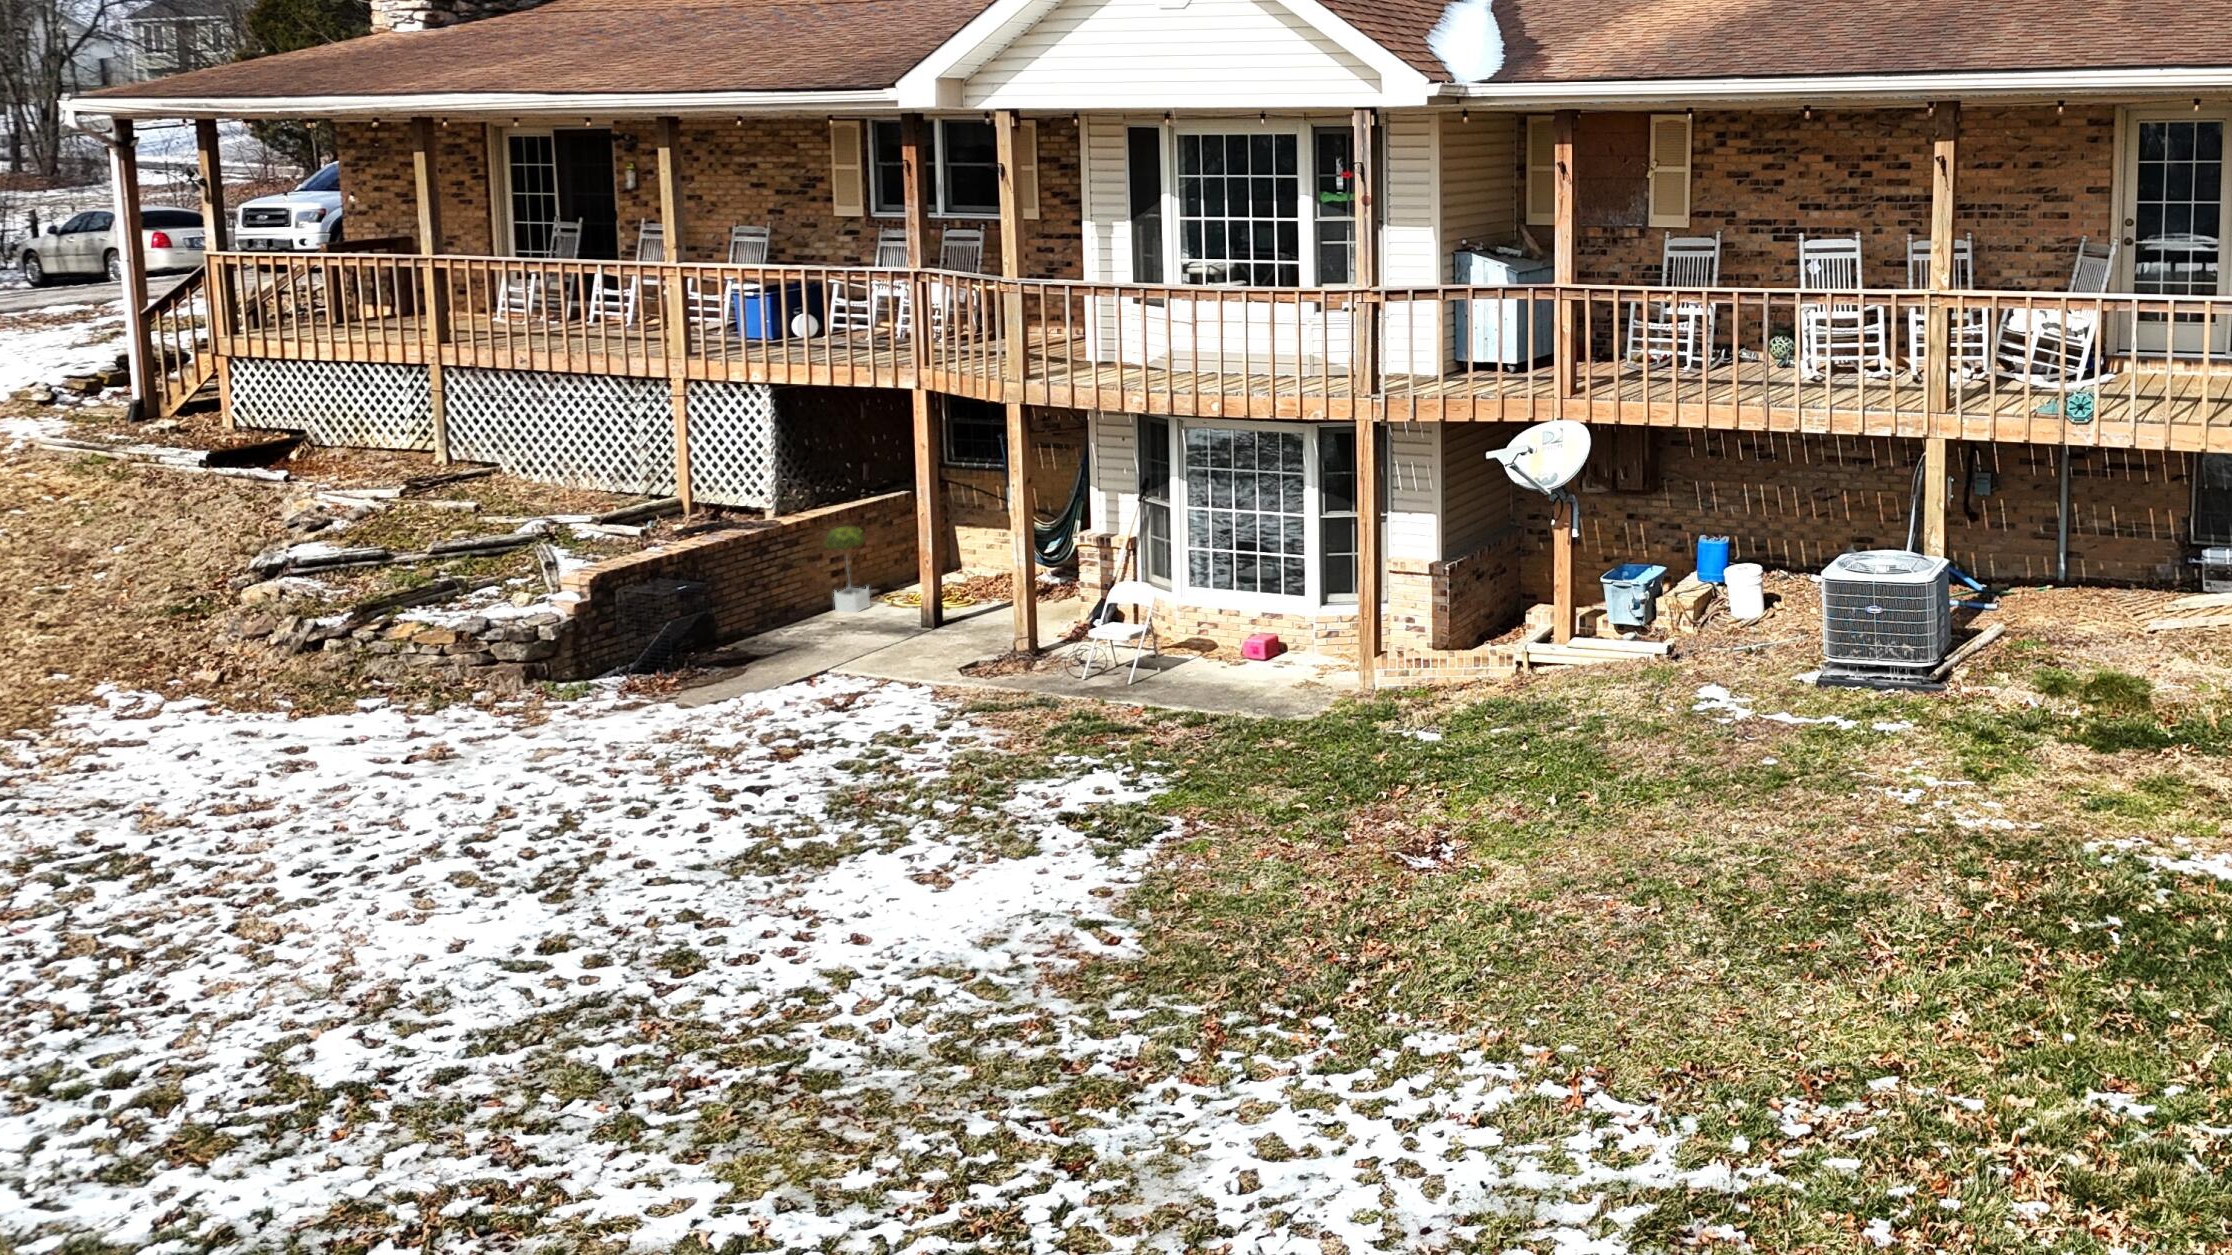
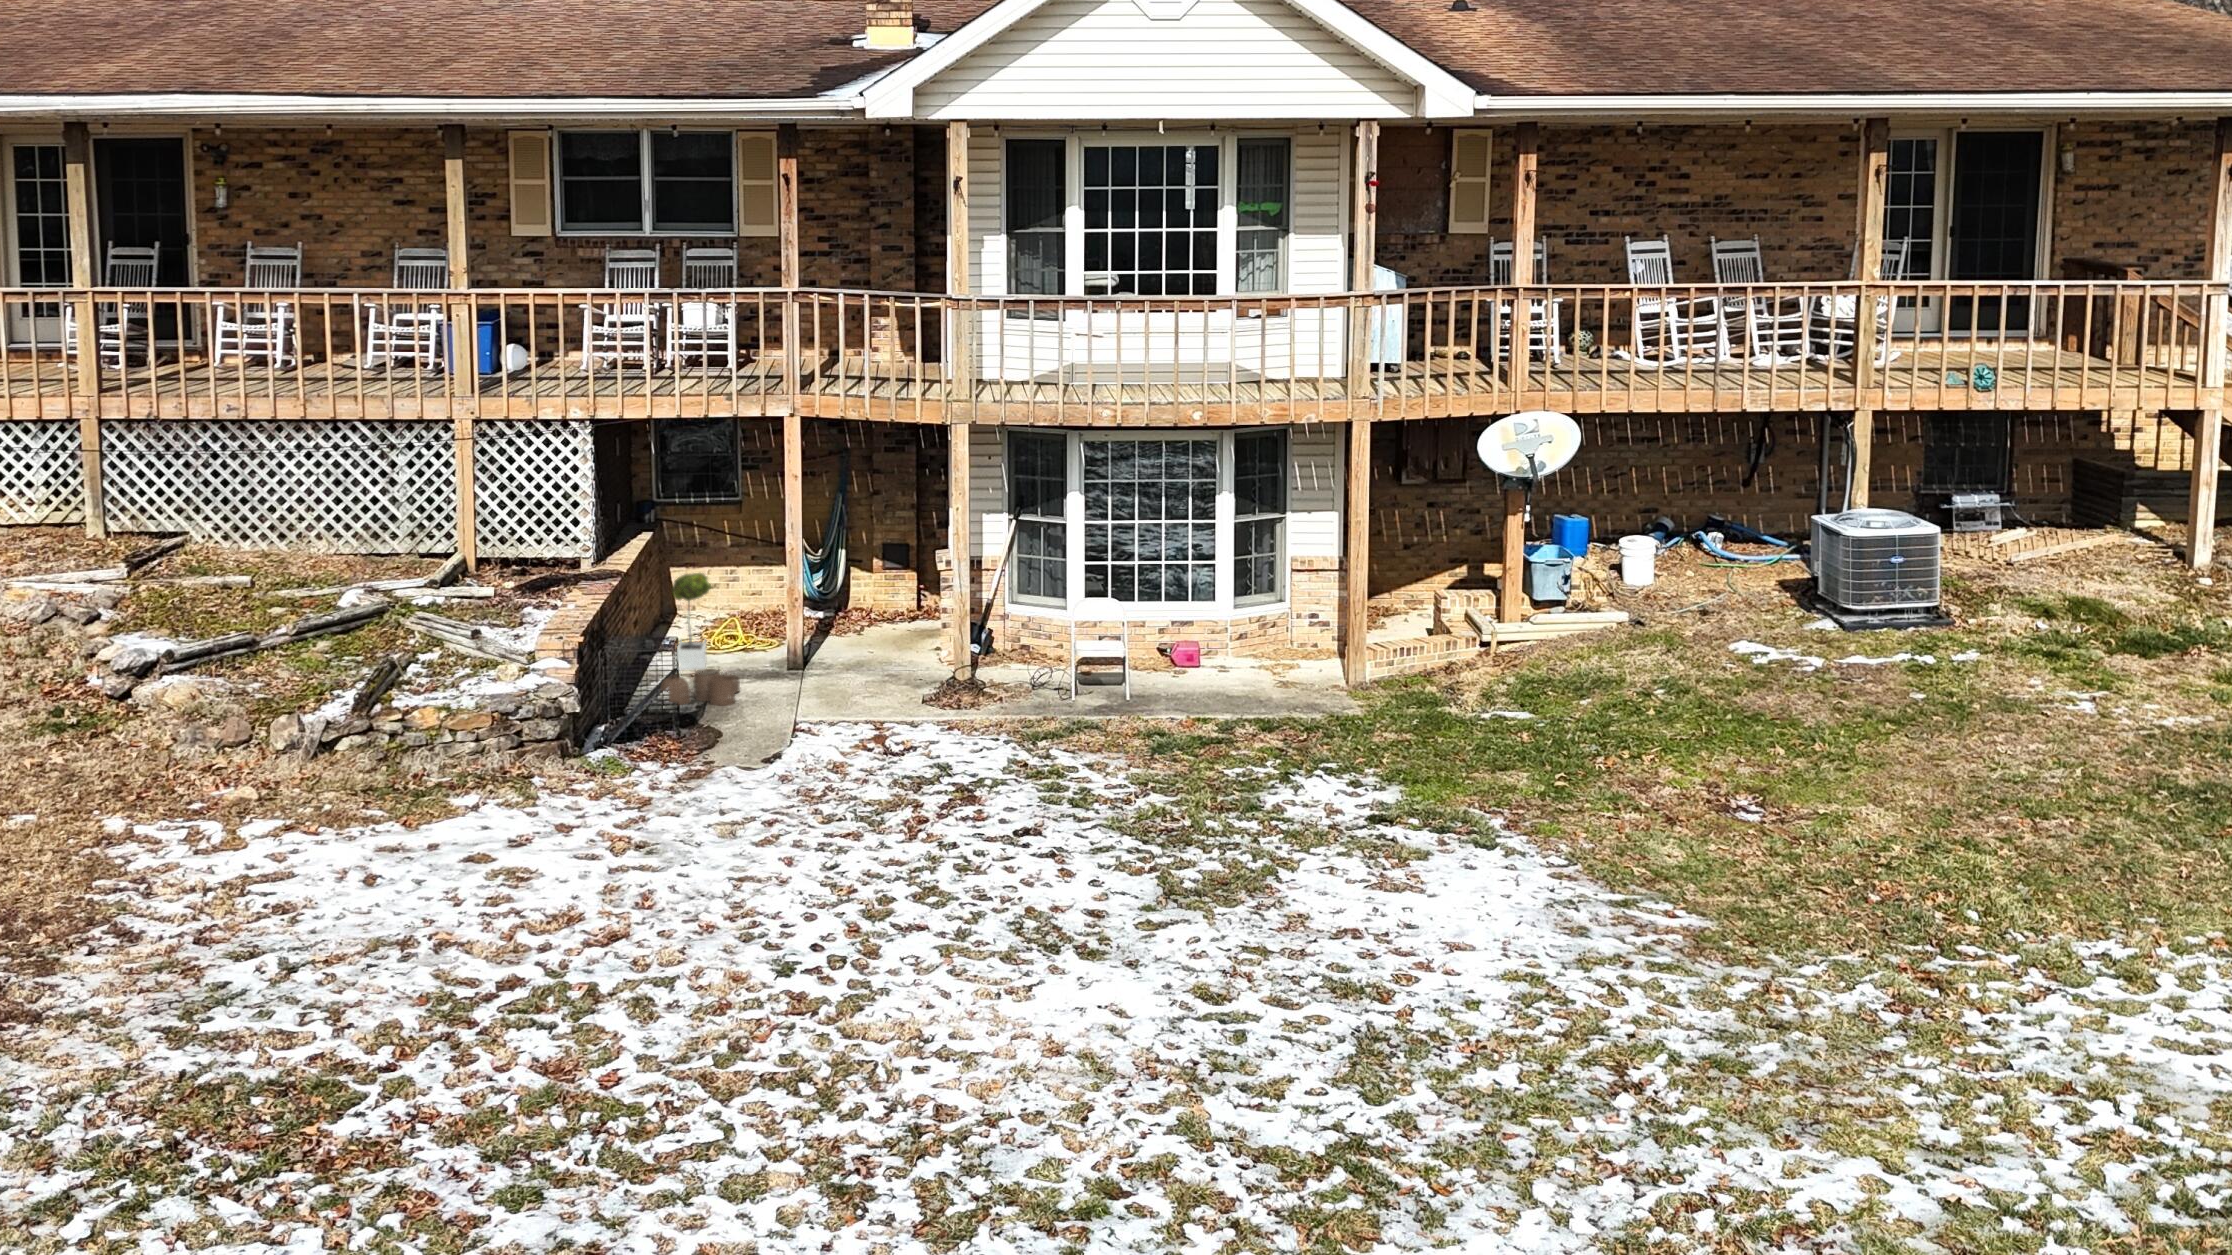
woven basket: none [750,610,832,646] -> present [660,669,740,706]

